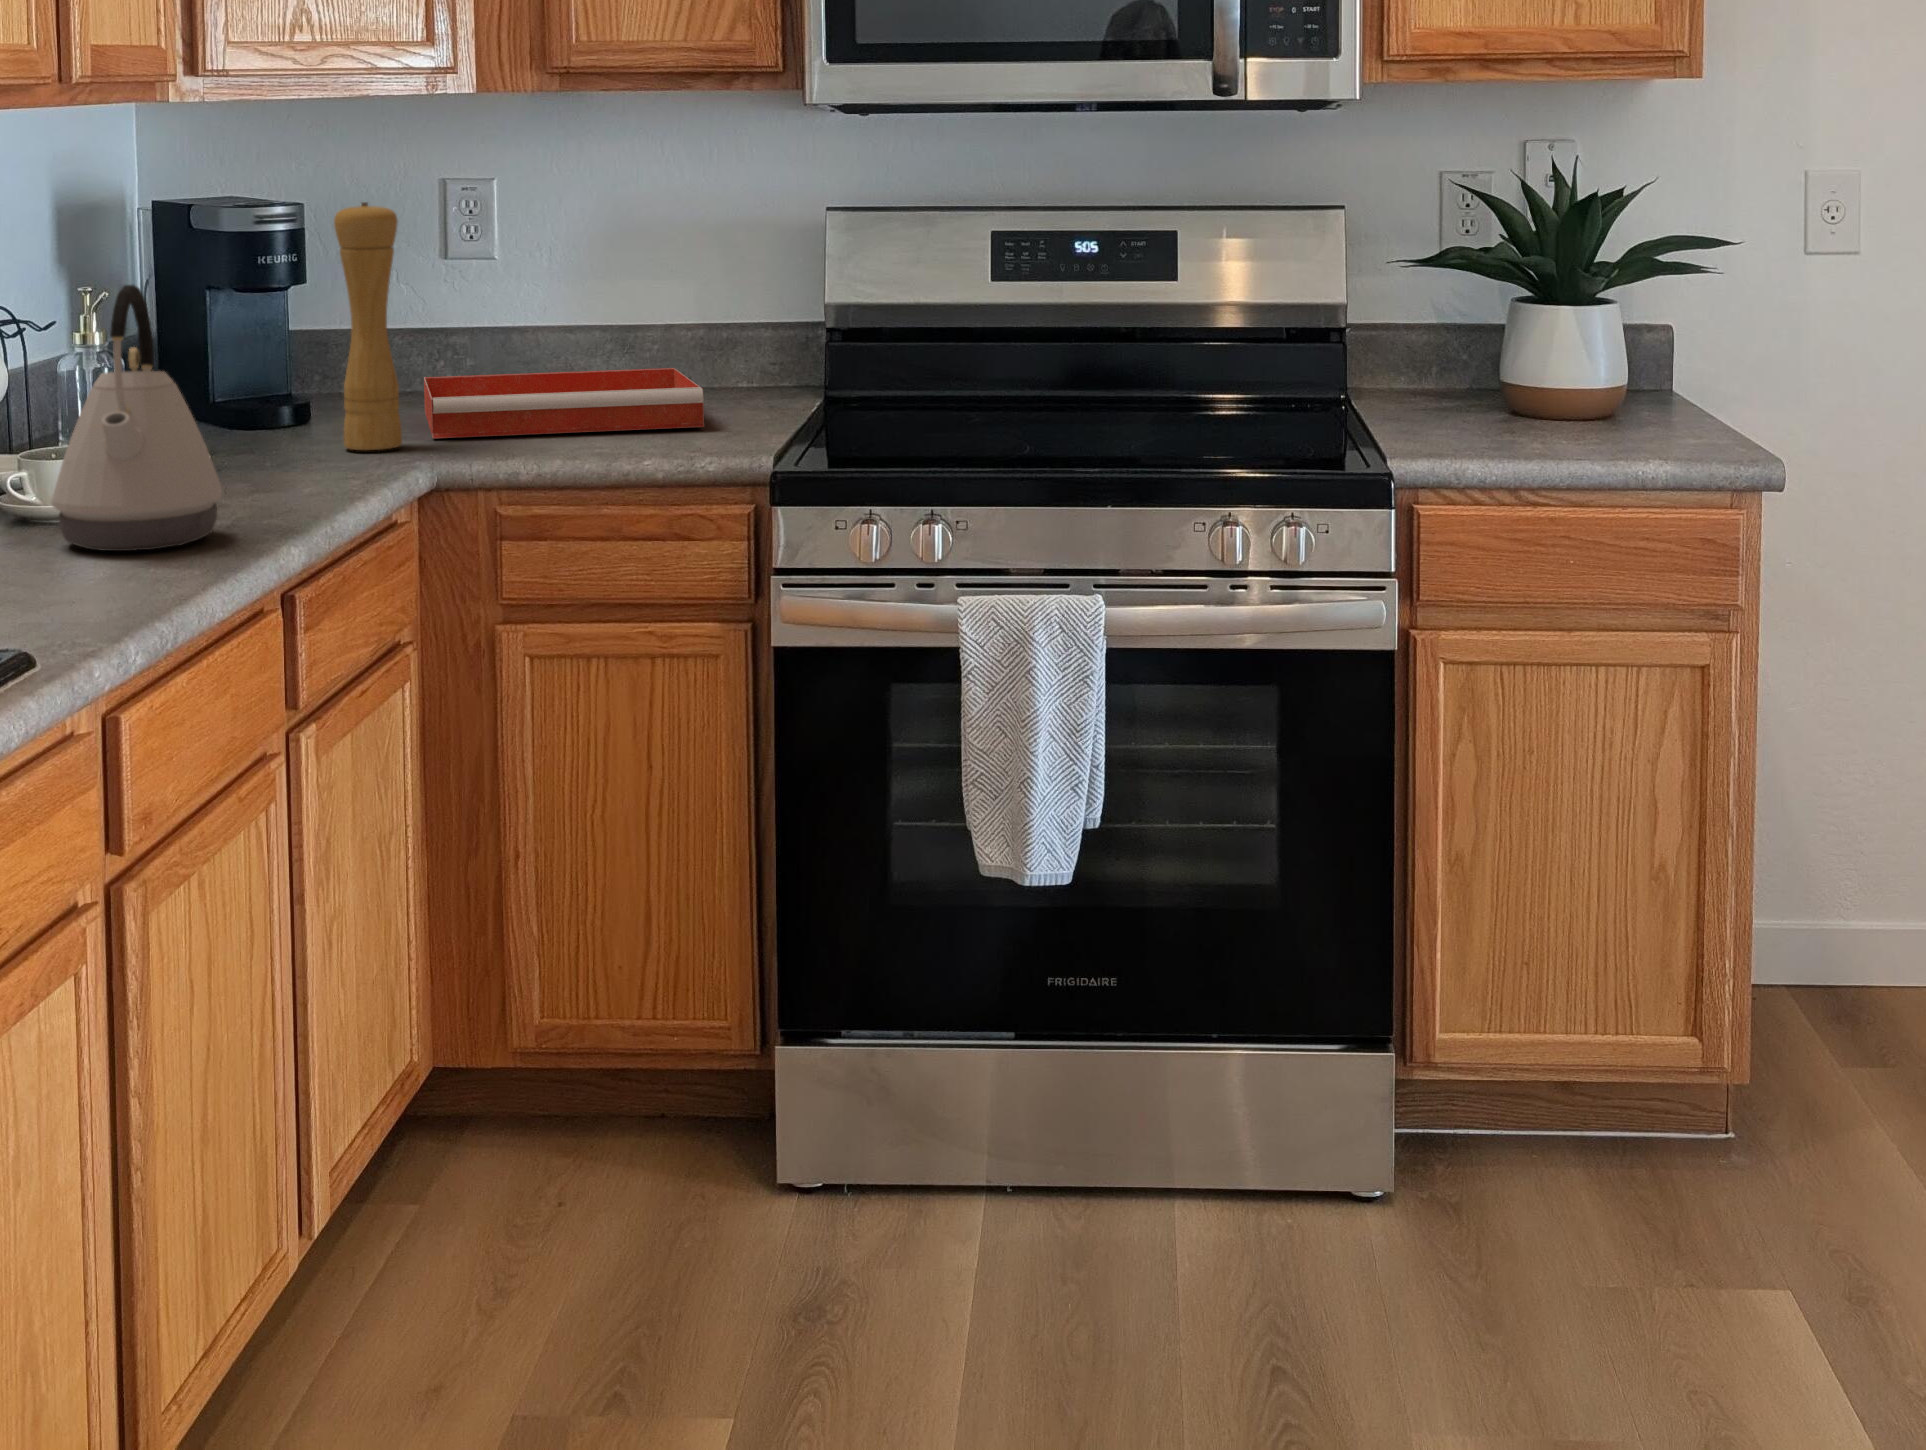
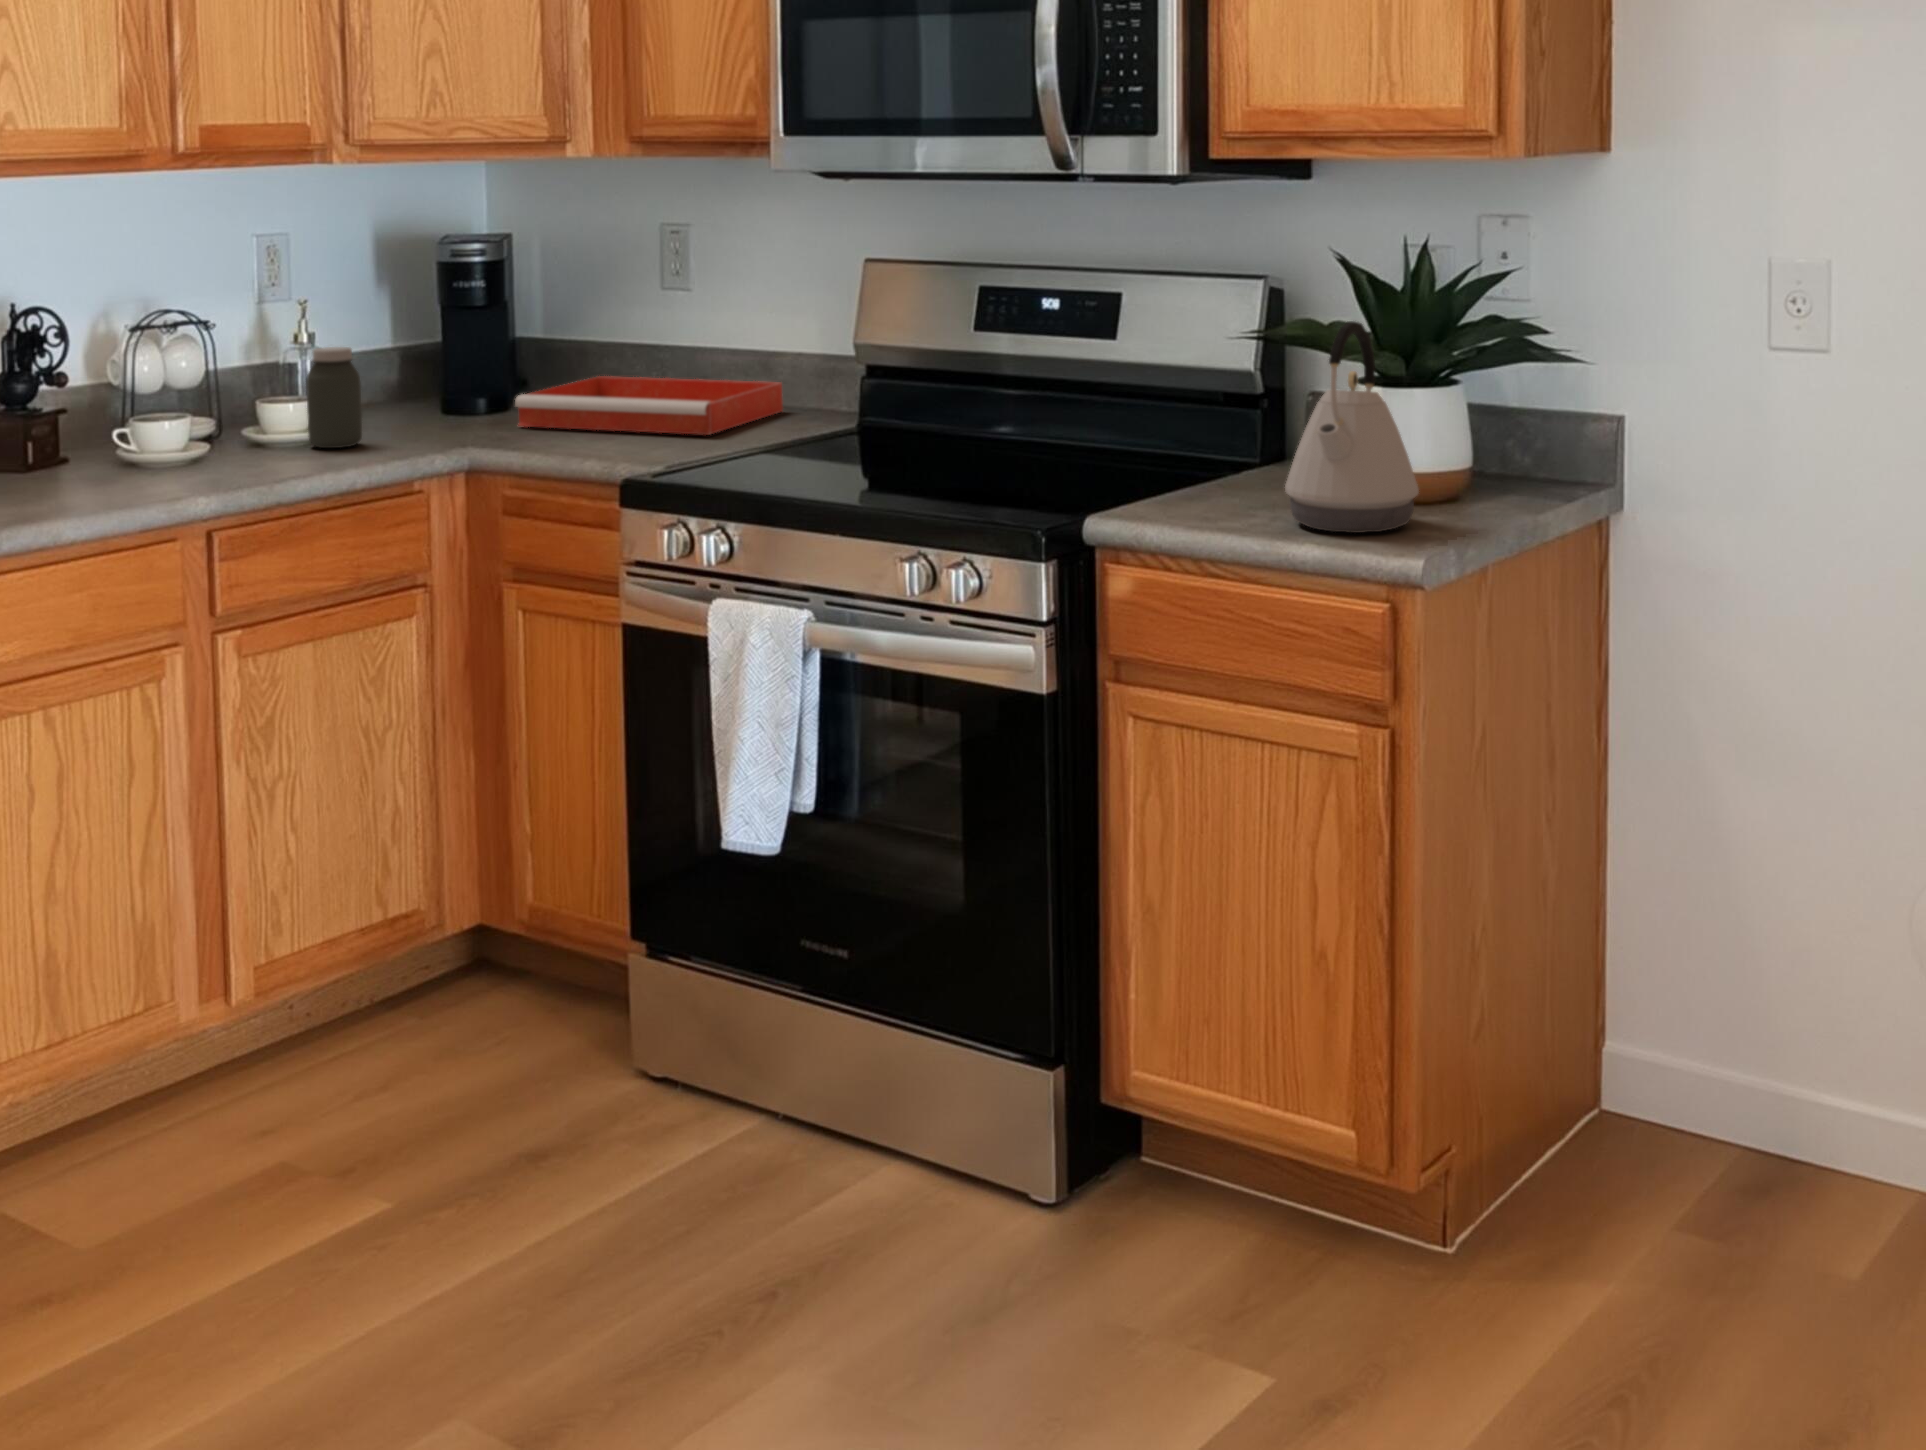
pepper mill: present [334,202,402,450] -> none [430,242,482,432]
kettle: present [52,285,222,551] -> present [1285,321,1419,533]
jar: none [239,342,316,480] -> present [306,347,362,448]

